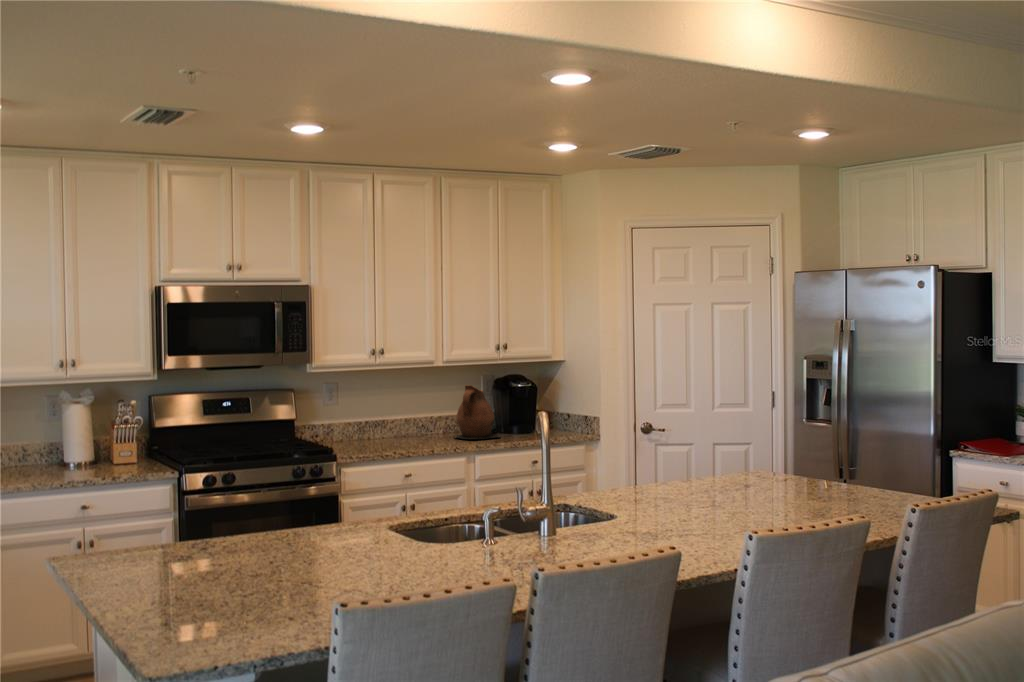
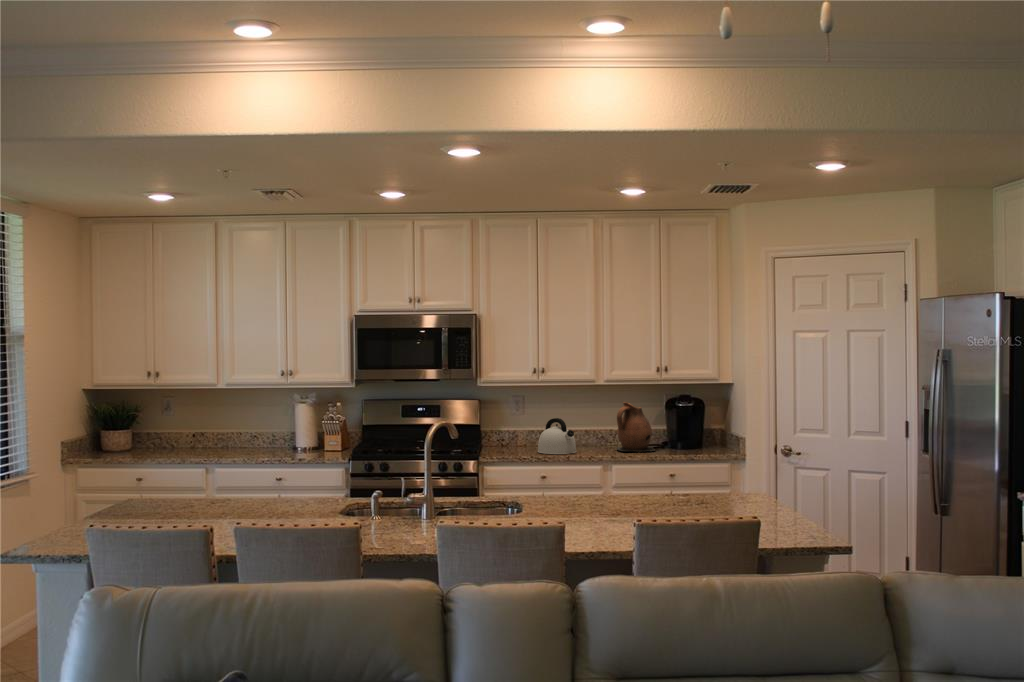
kettle: none [374,407,421,448] -> present [538,418,576,454]

